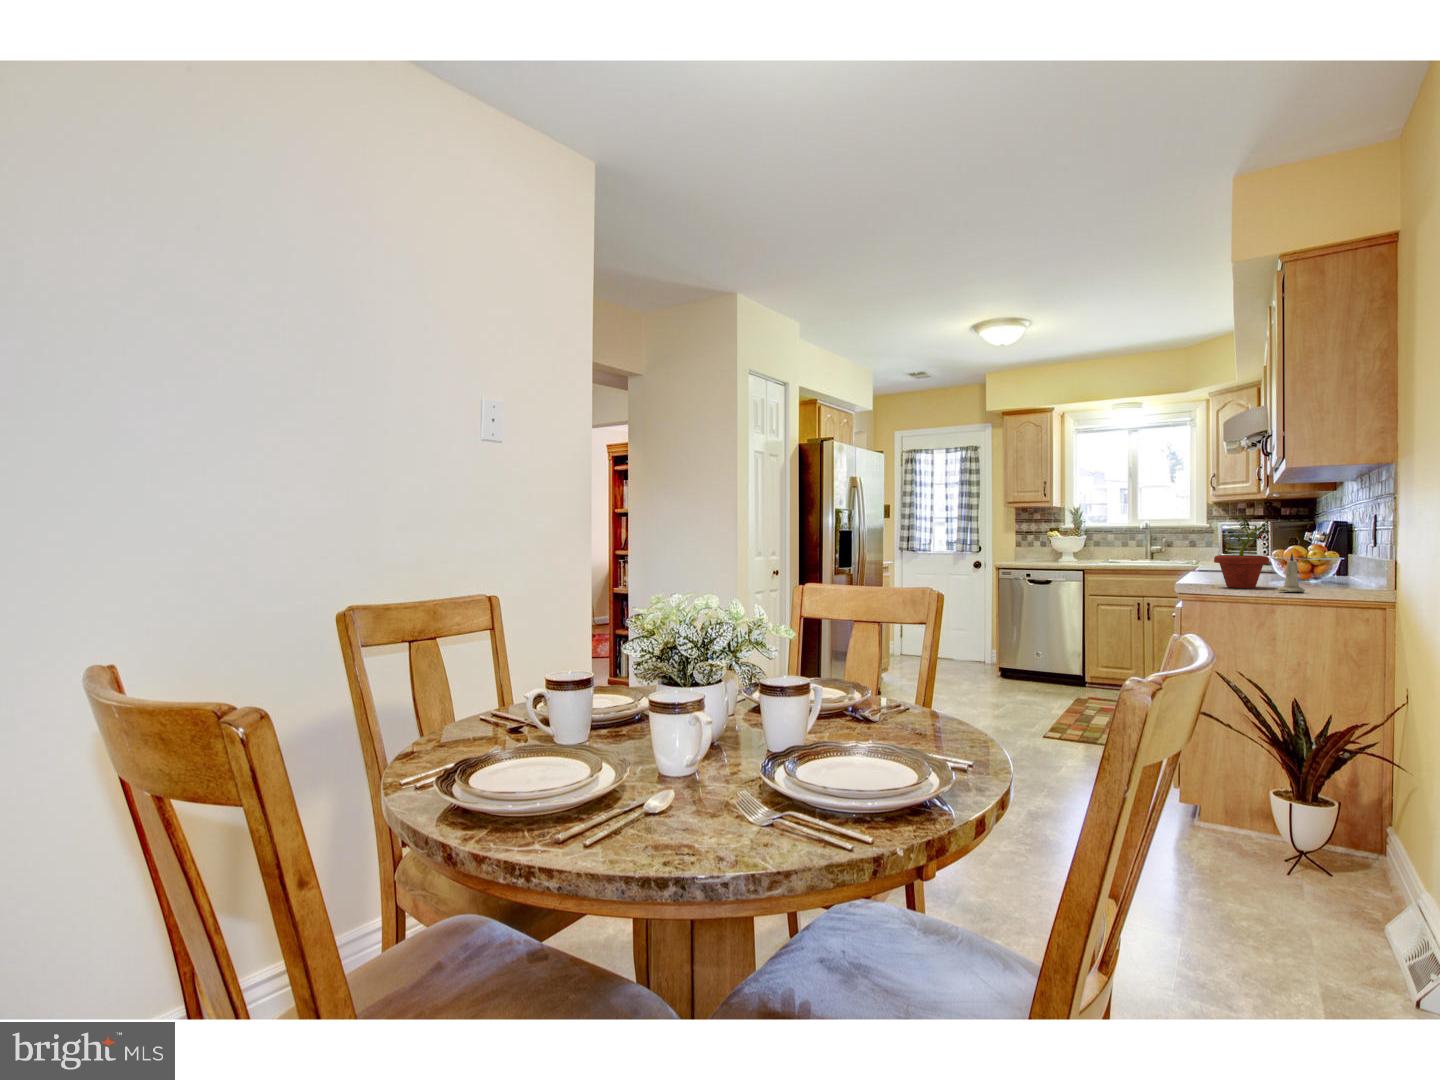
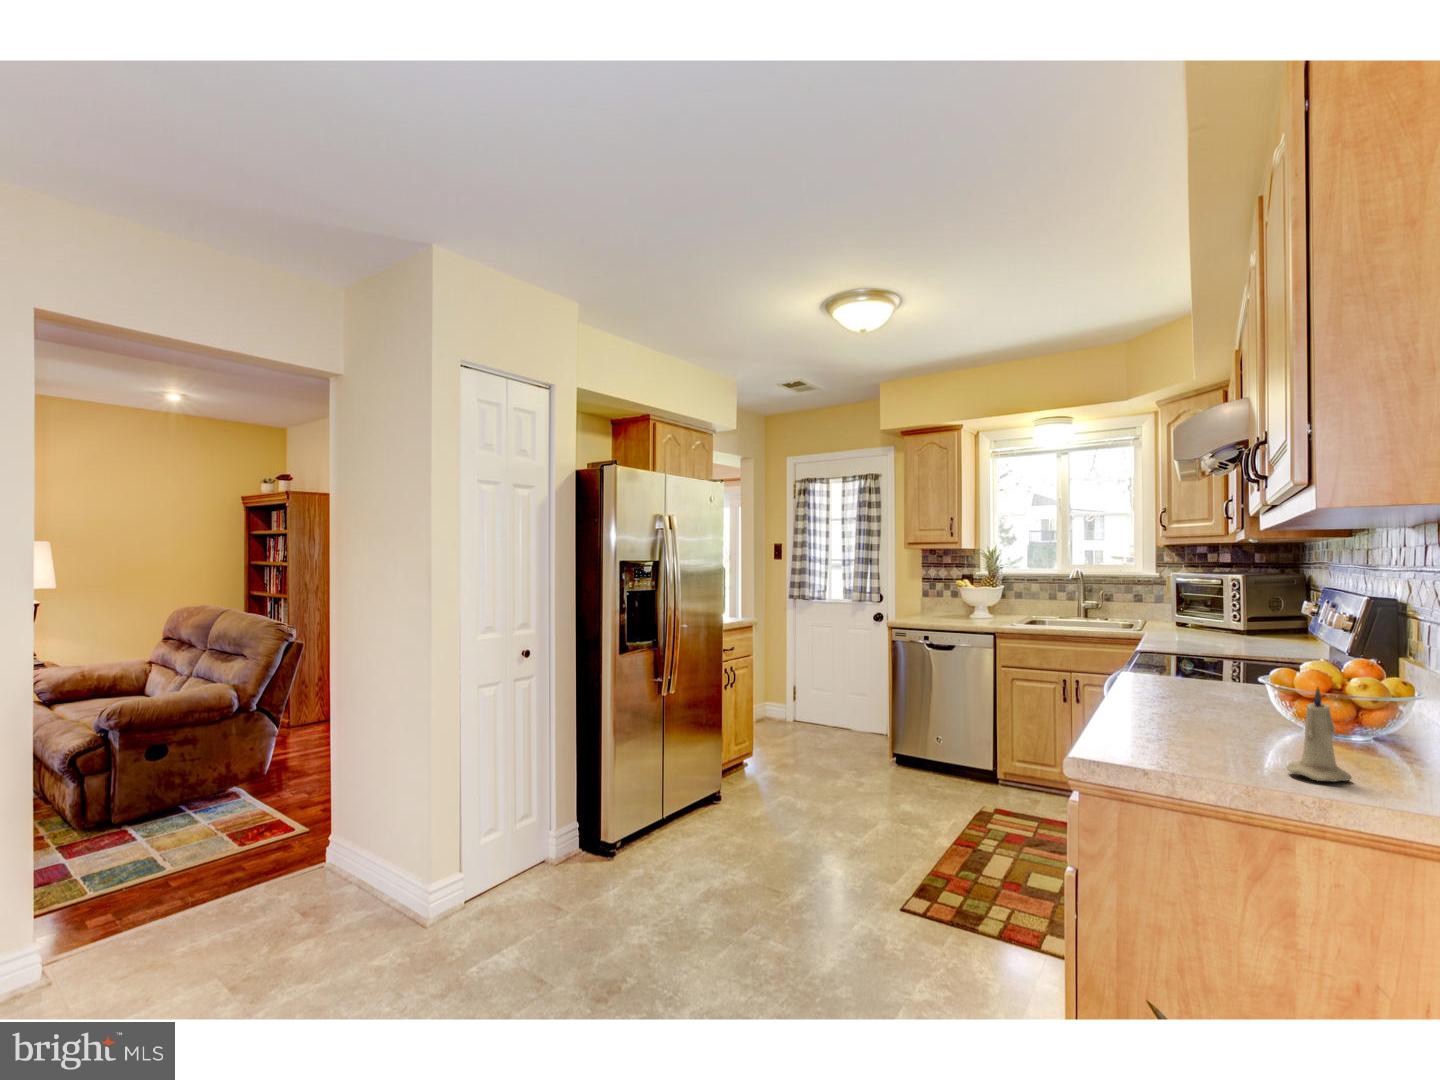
potted plant: present [1214,515,1272,588] -> none [1149,589,1266,740]

